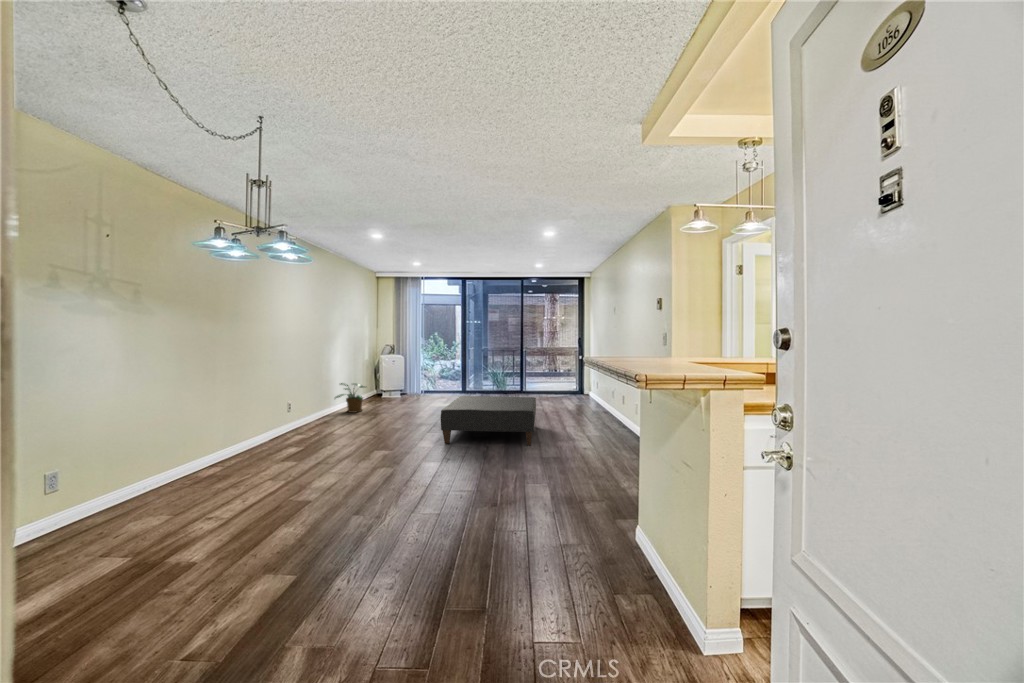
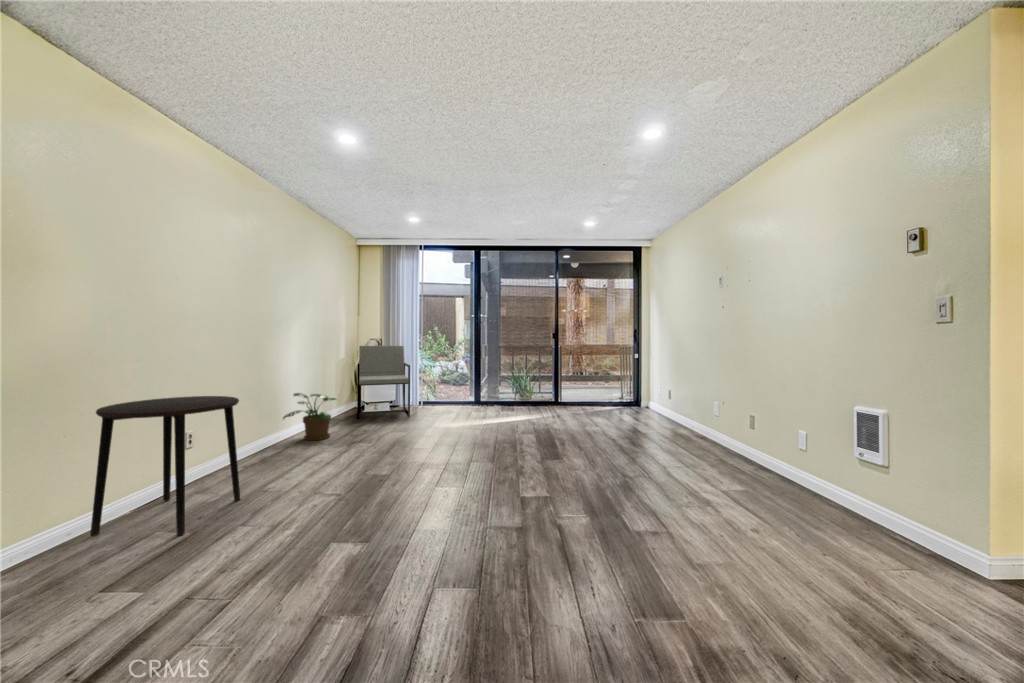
armchair: none [378,351,414,402] -> present [357,346,410,419]
side table: none [264,383,324,446] -> present [90,396,240,536]
ottoman: present [441,396,536,445] -> none [476,417,673,527]

